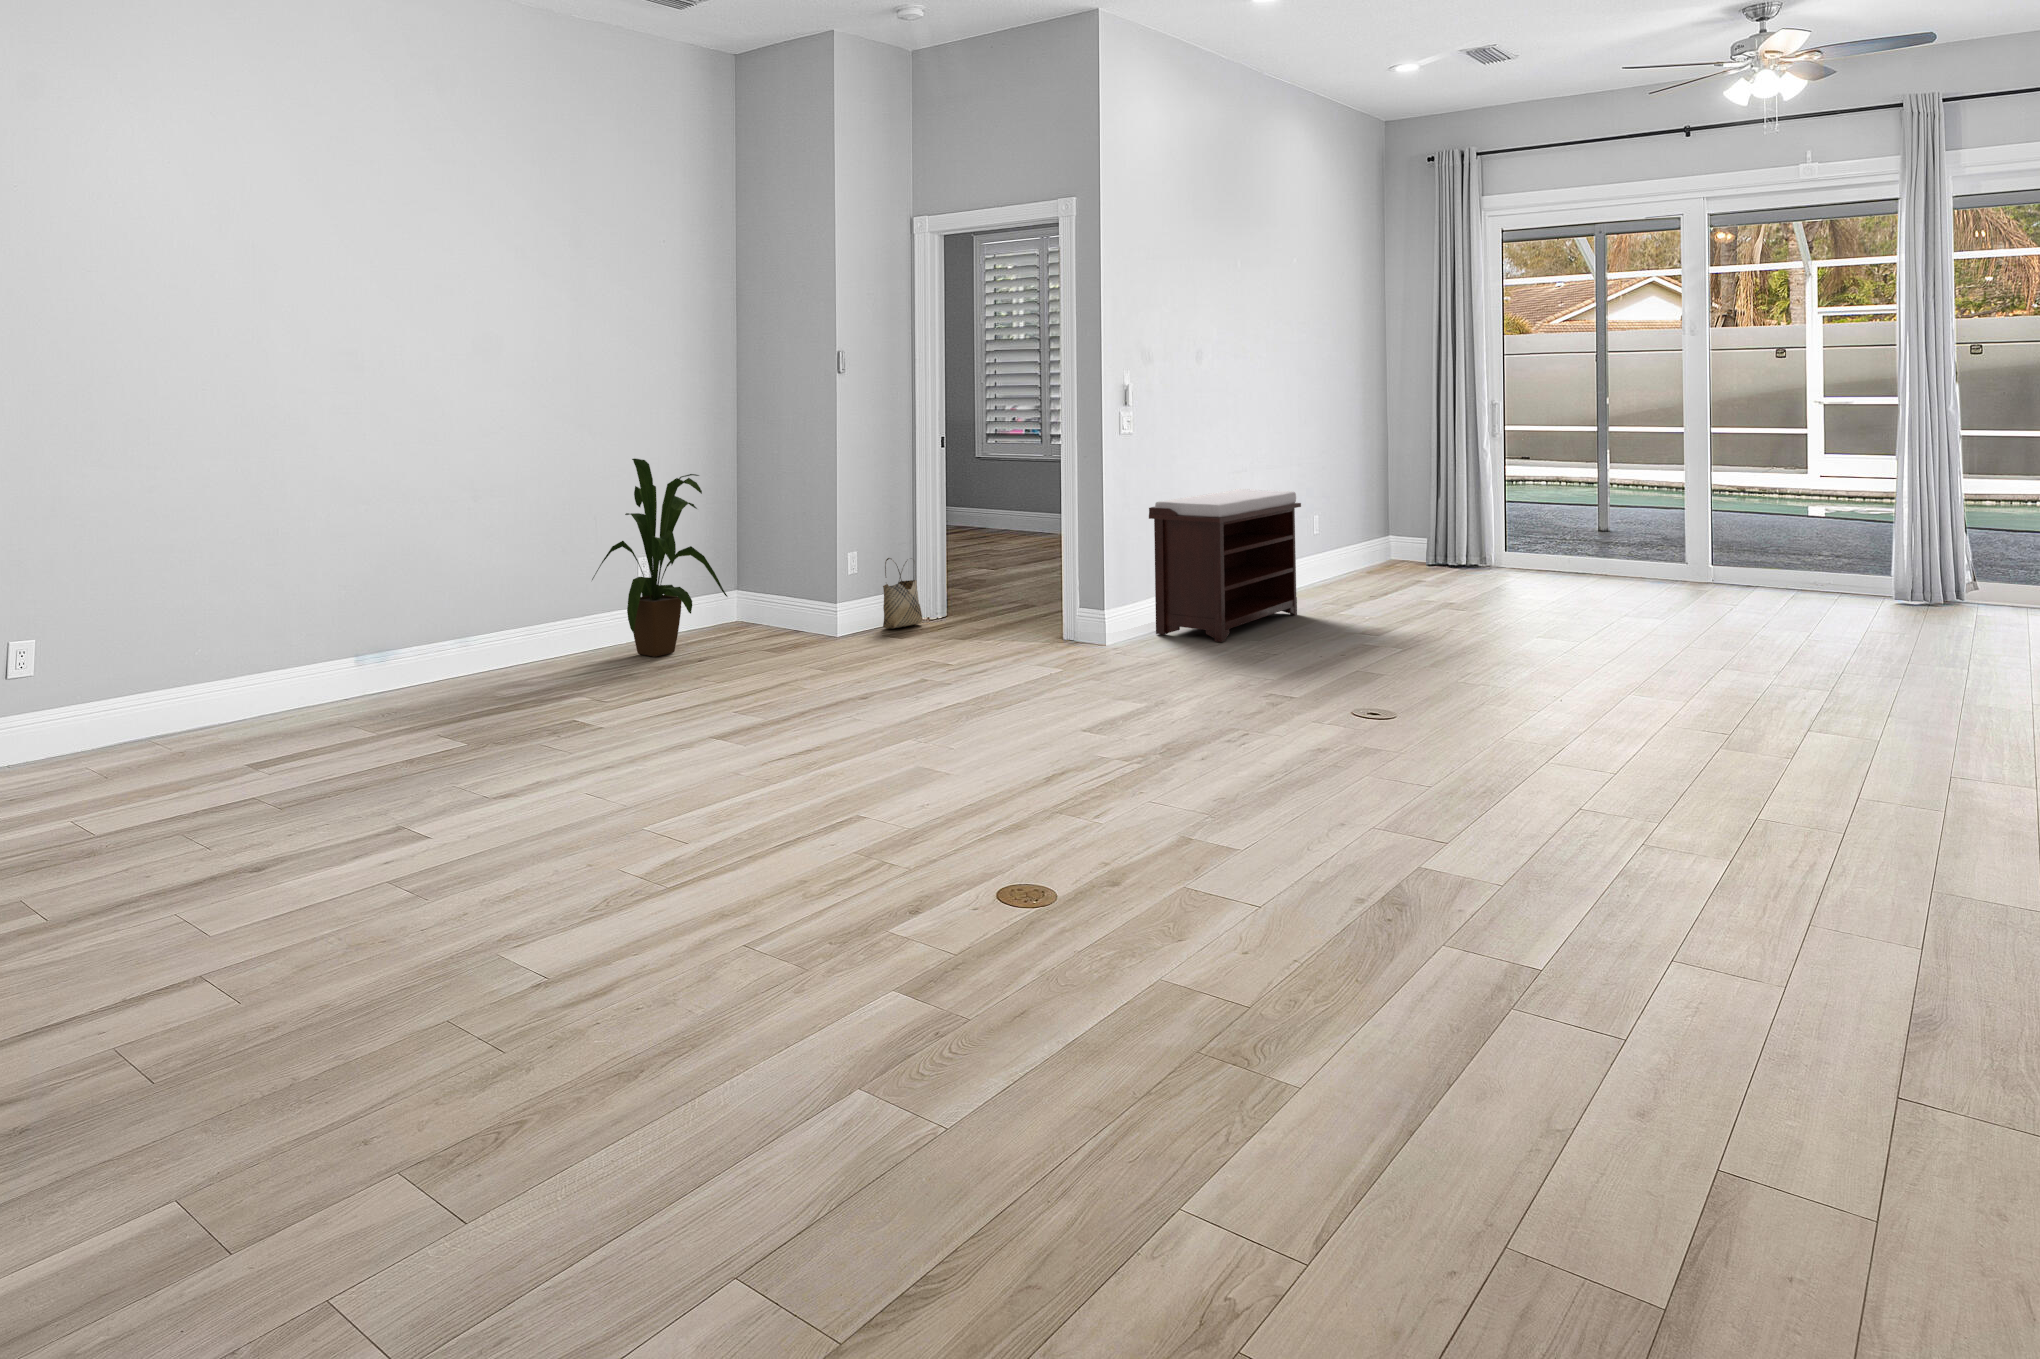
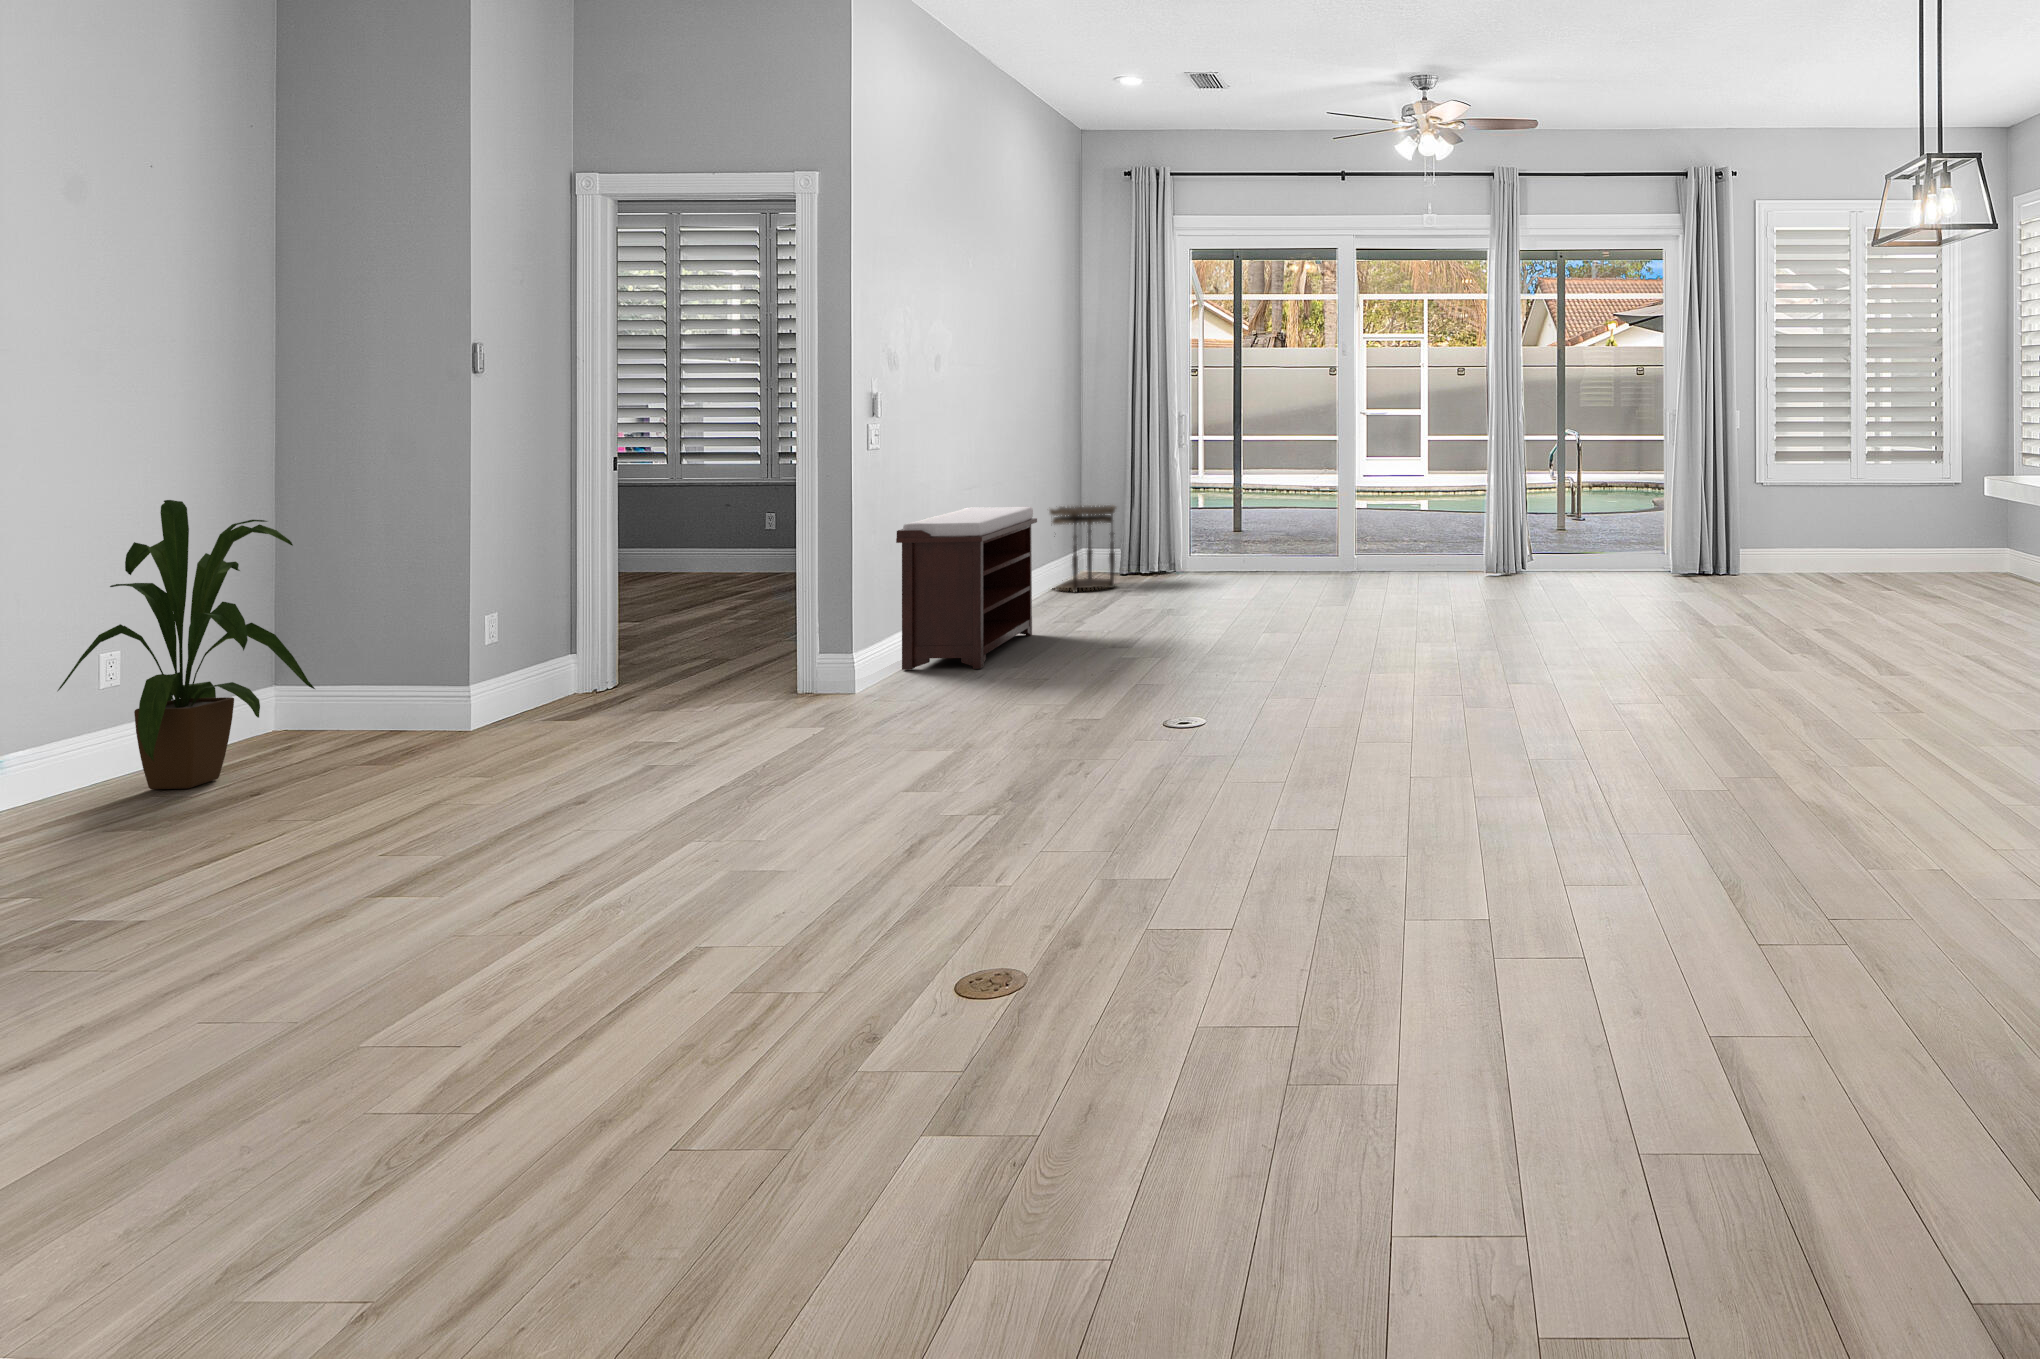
side table: none [1349,491,1419,577] -> present [1050,505,1116,592]
woven basket: present [883,558,922,628] -> none [538,613,592,706]

